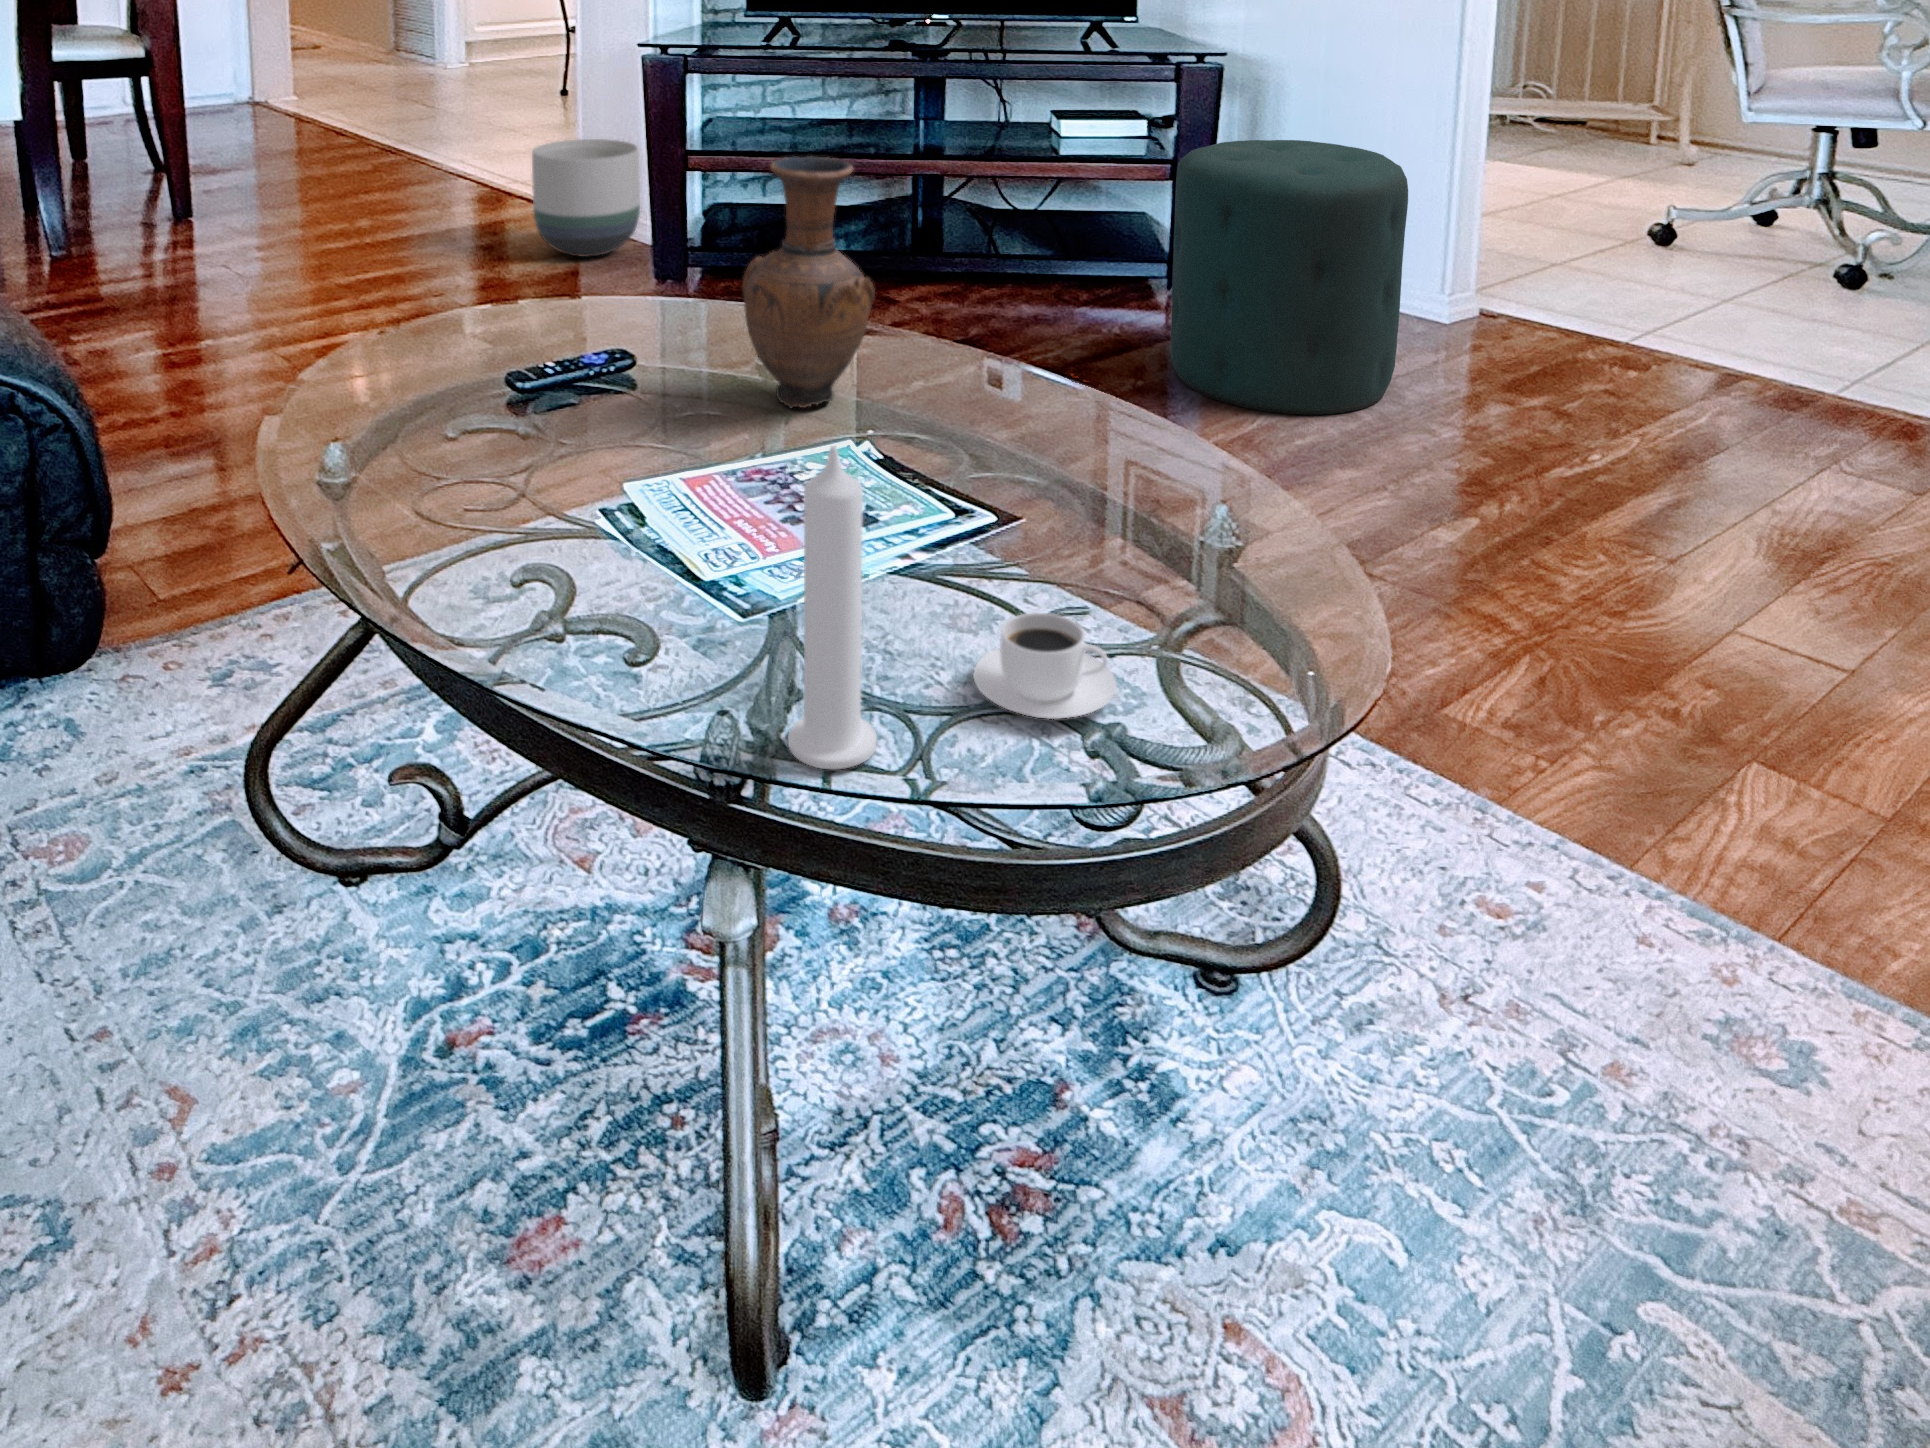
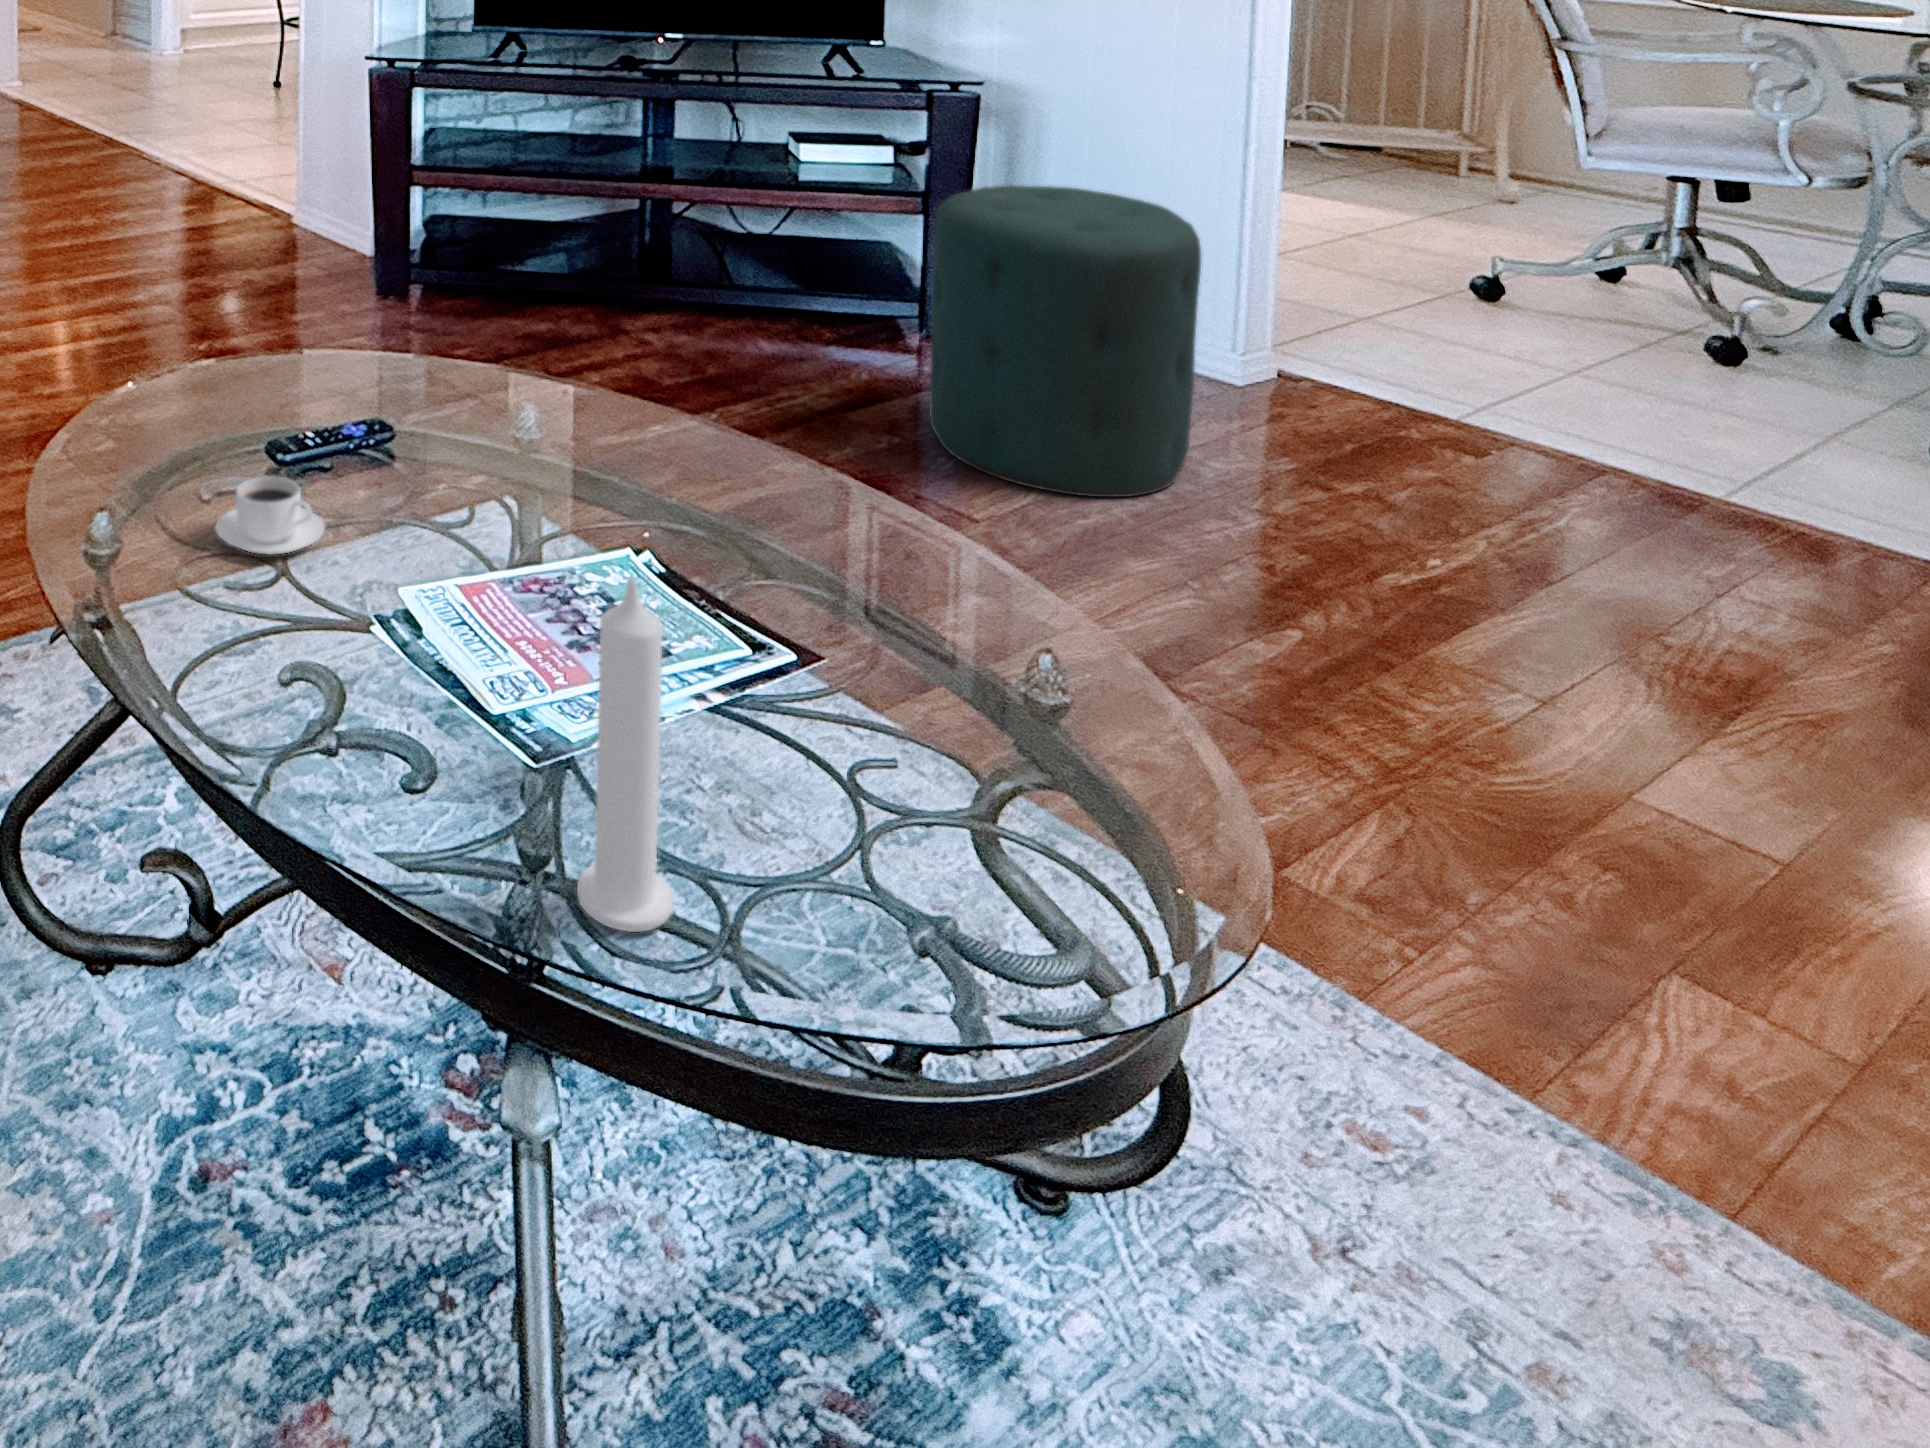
planter: present [532,139,640,257] -> none [248,149,354,271]
vase: present [742,156,875,408] -> none [495,219,635,486]
coffee cup: present [973,613,1117,719] -> present [216,476,325,554]

